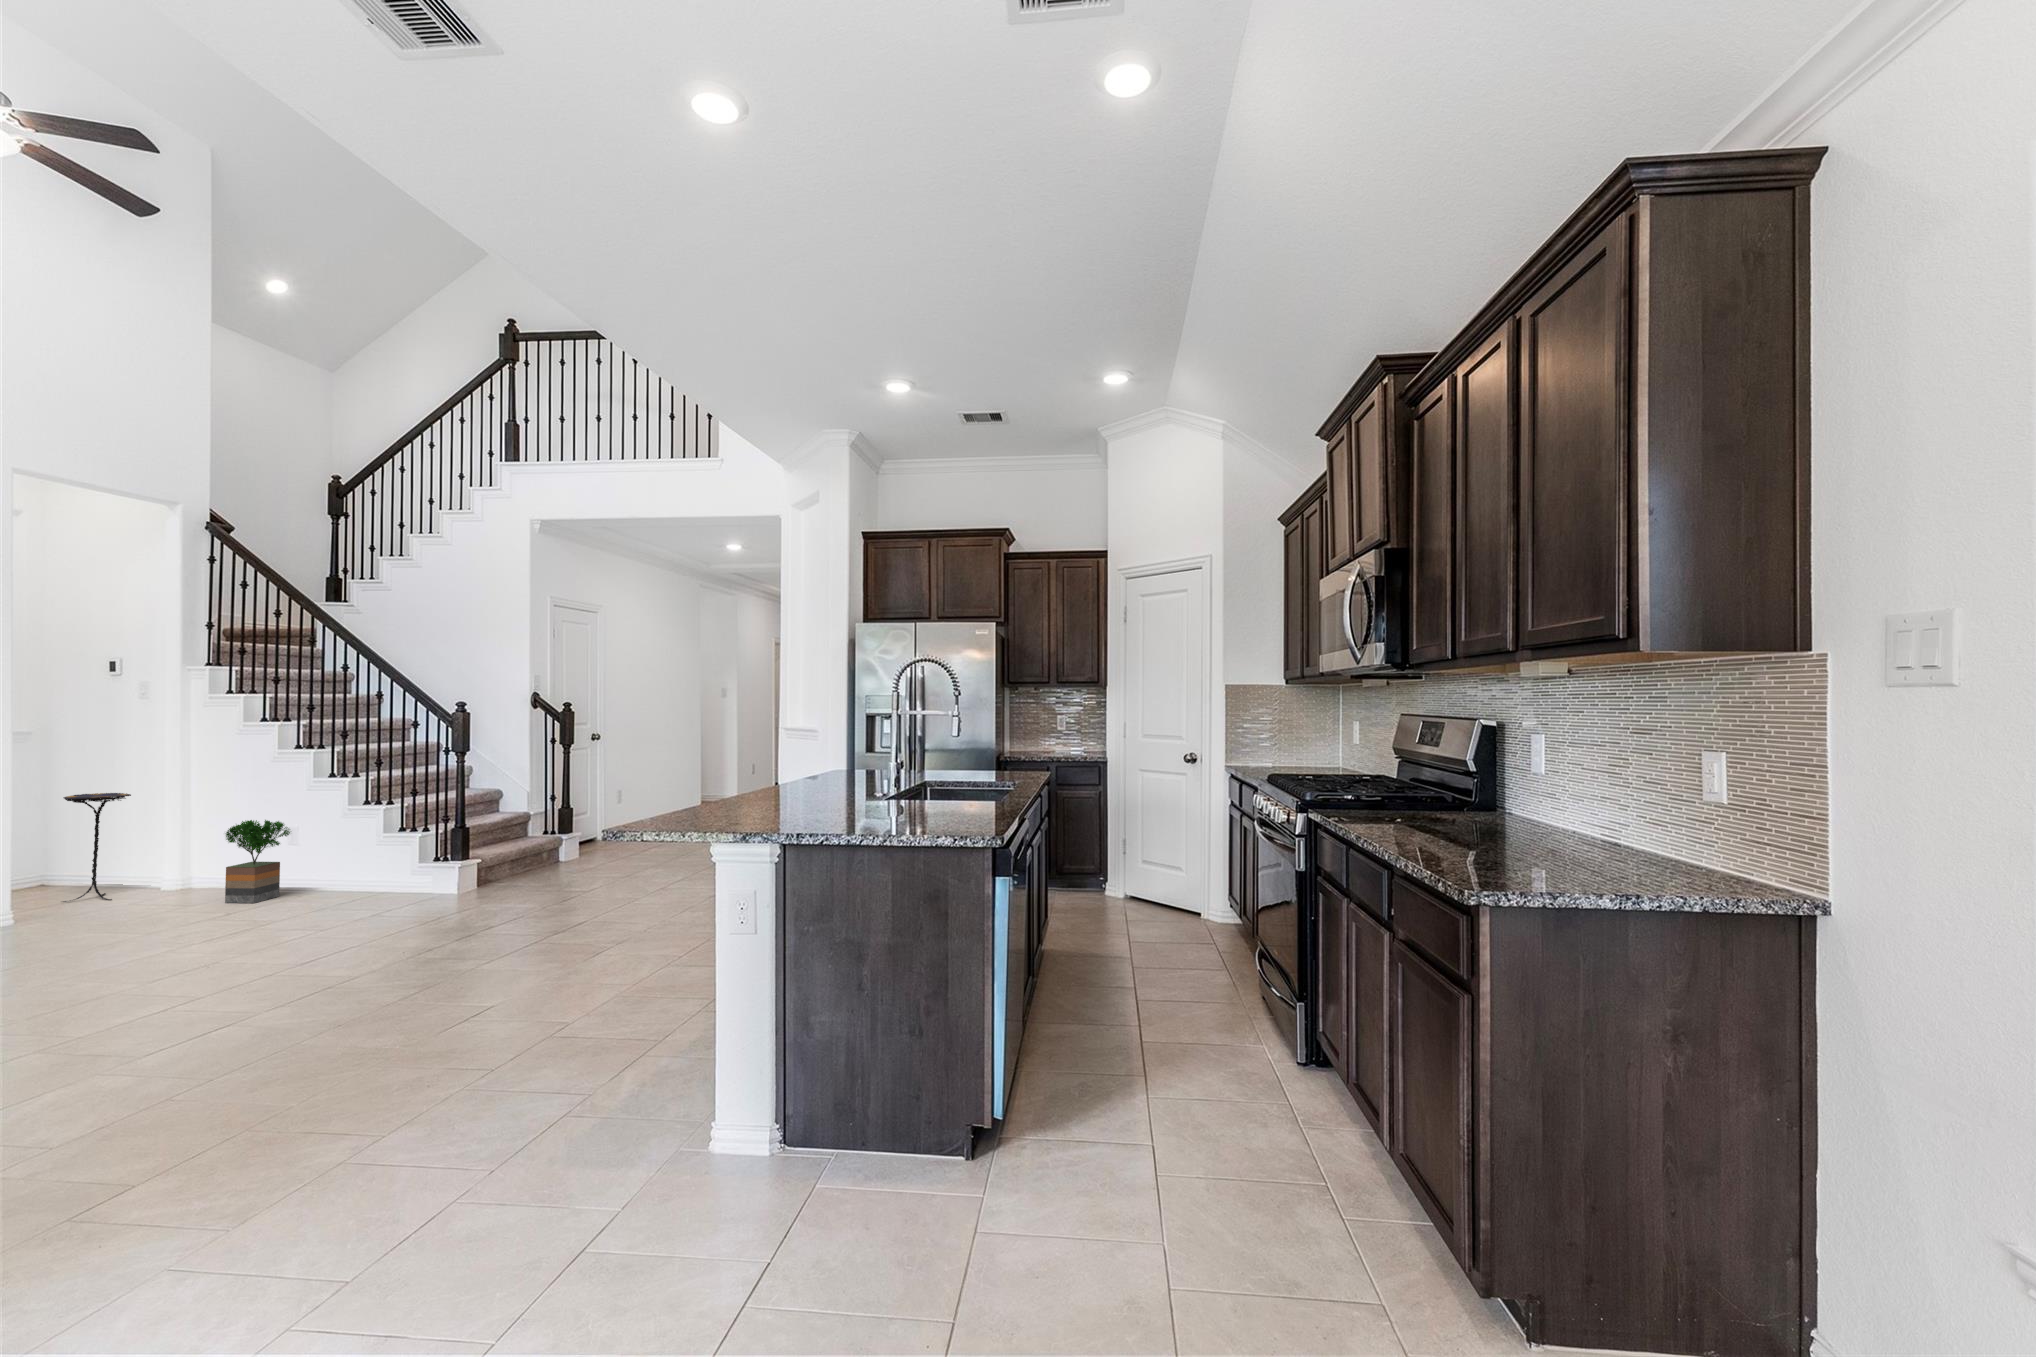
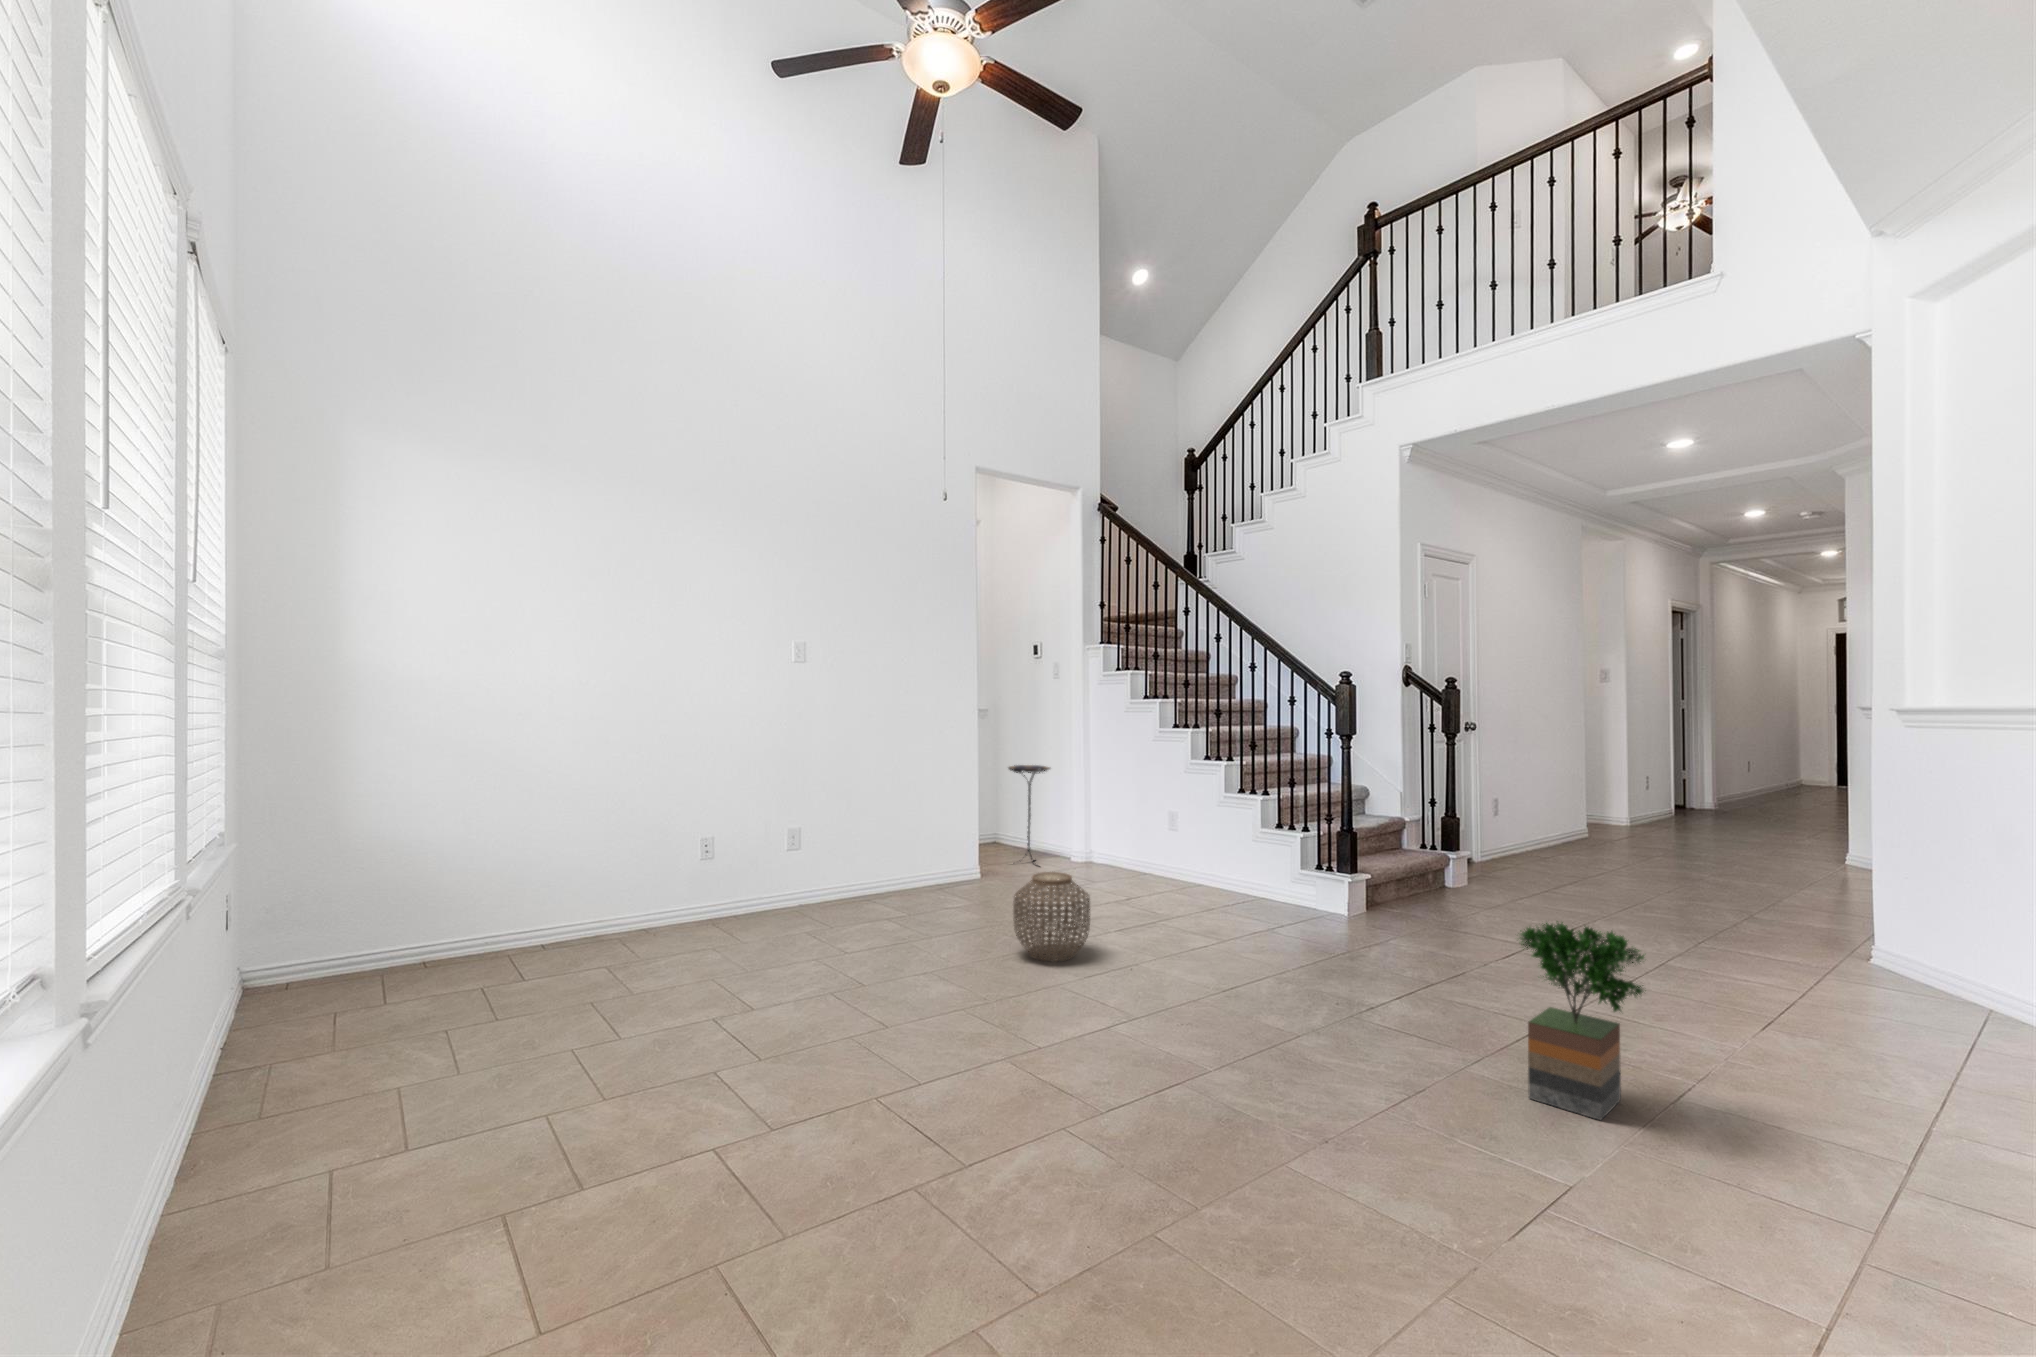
potted tree: present [225,820,290,903] -> present [1520,921,1646,1120]
woven basket: none [68,890,170,974] -> present [1014,872,1090,962]

